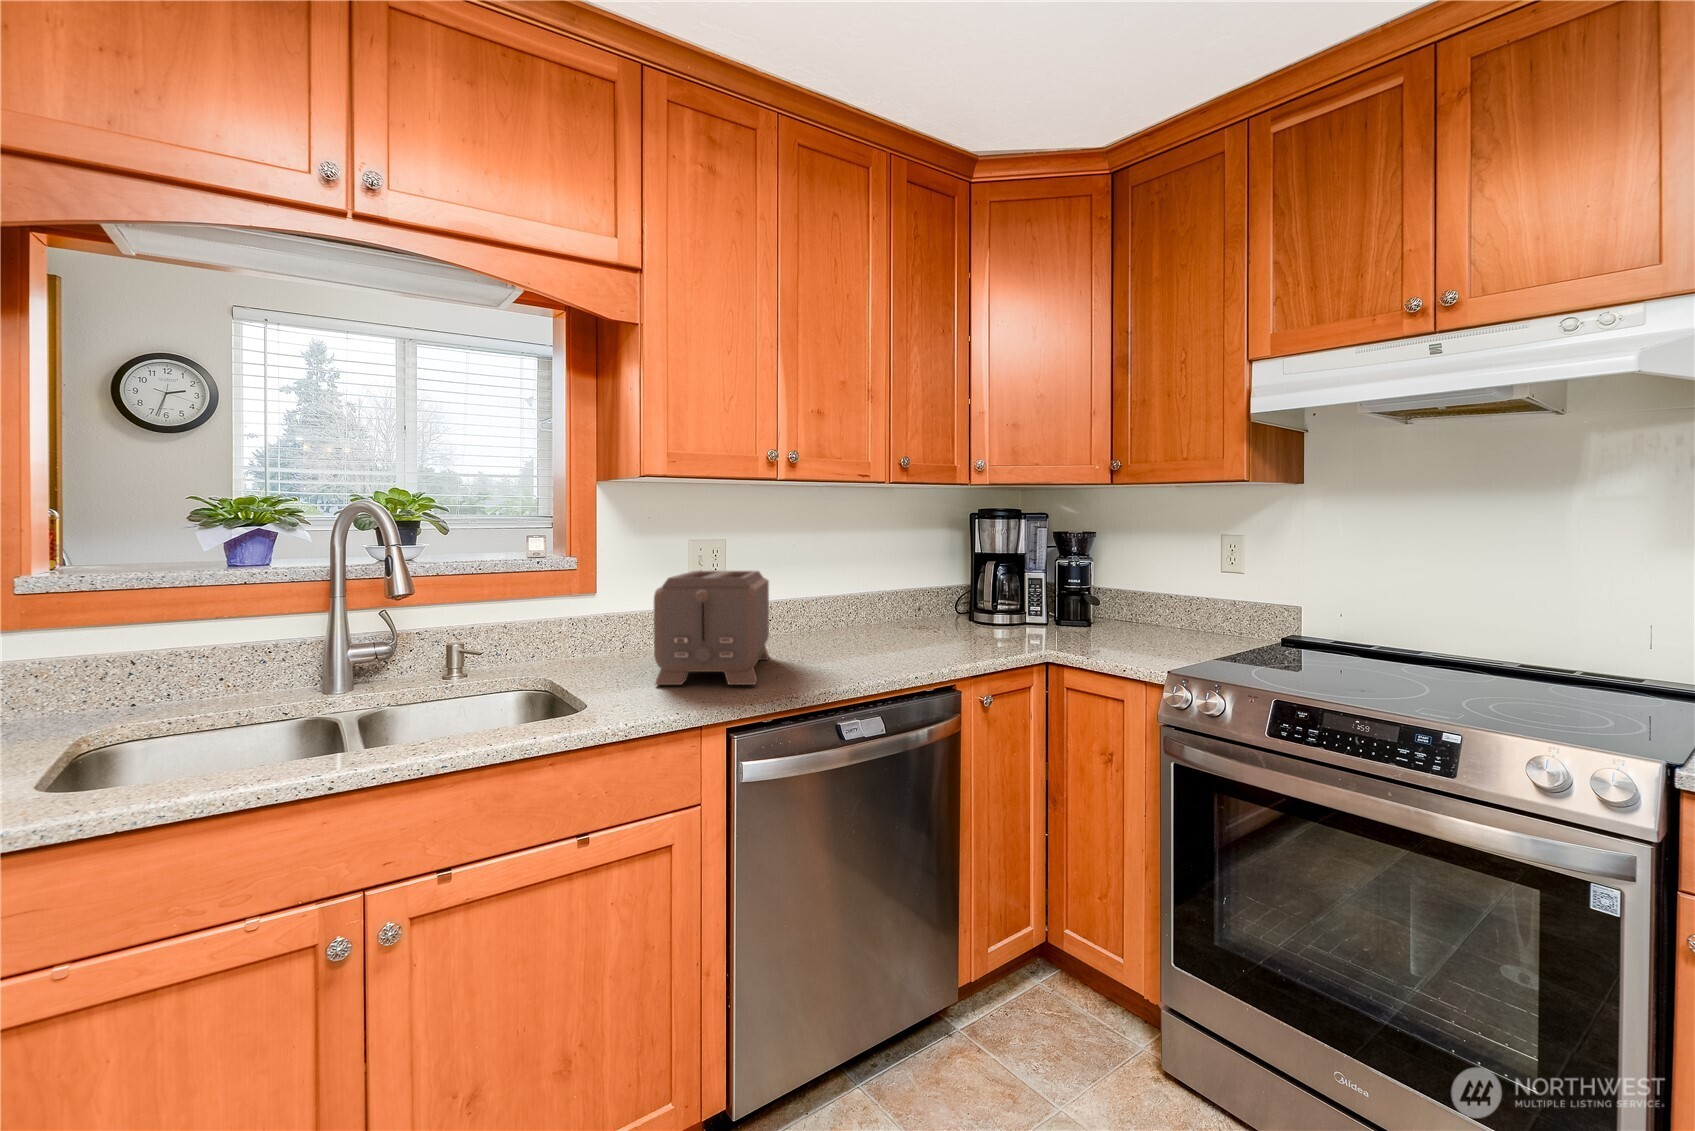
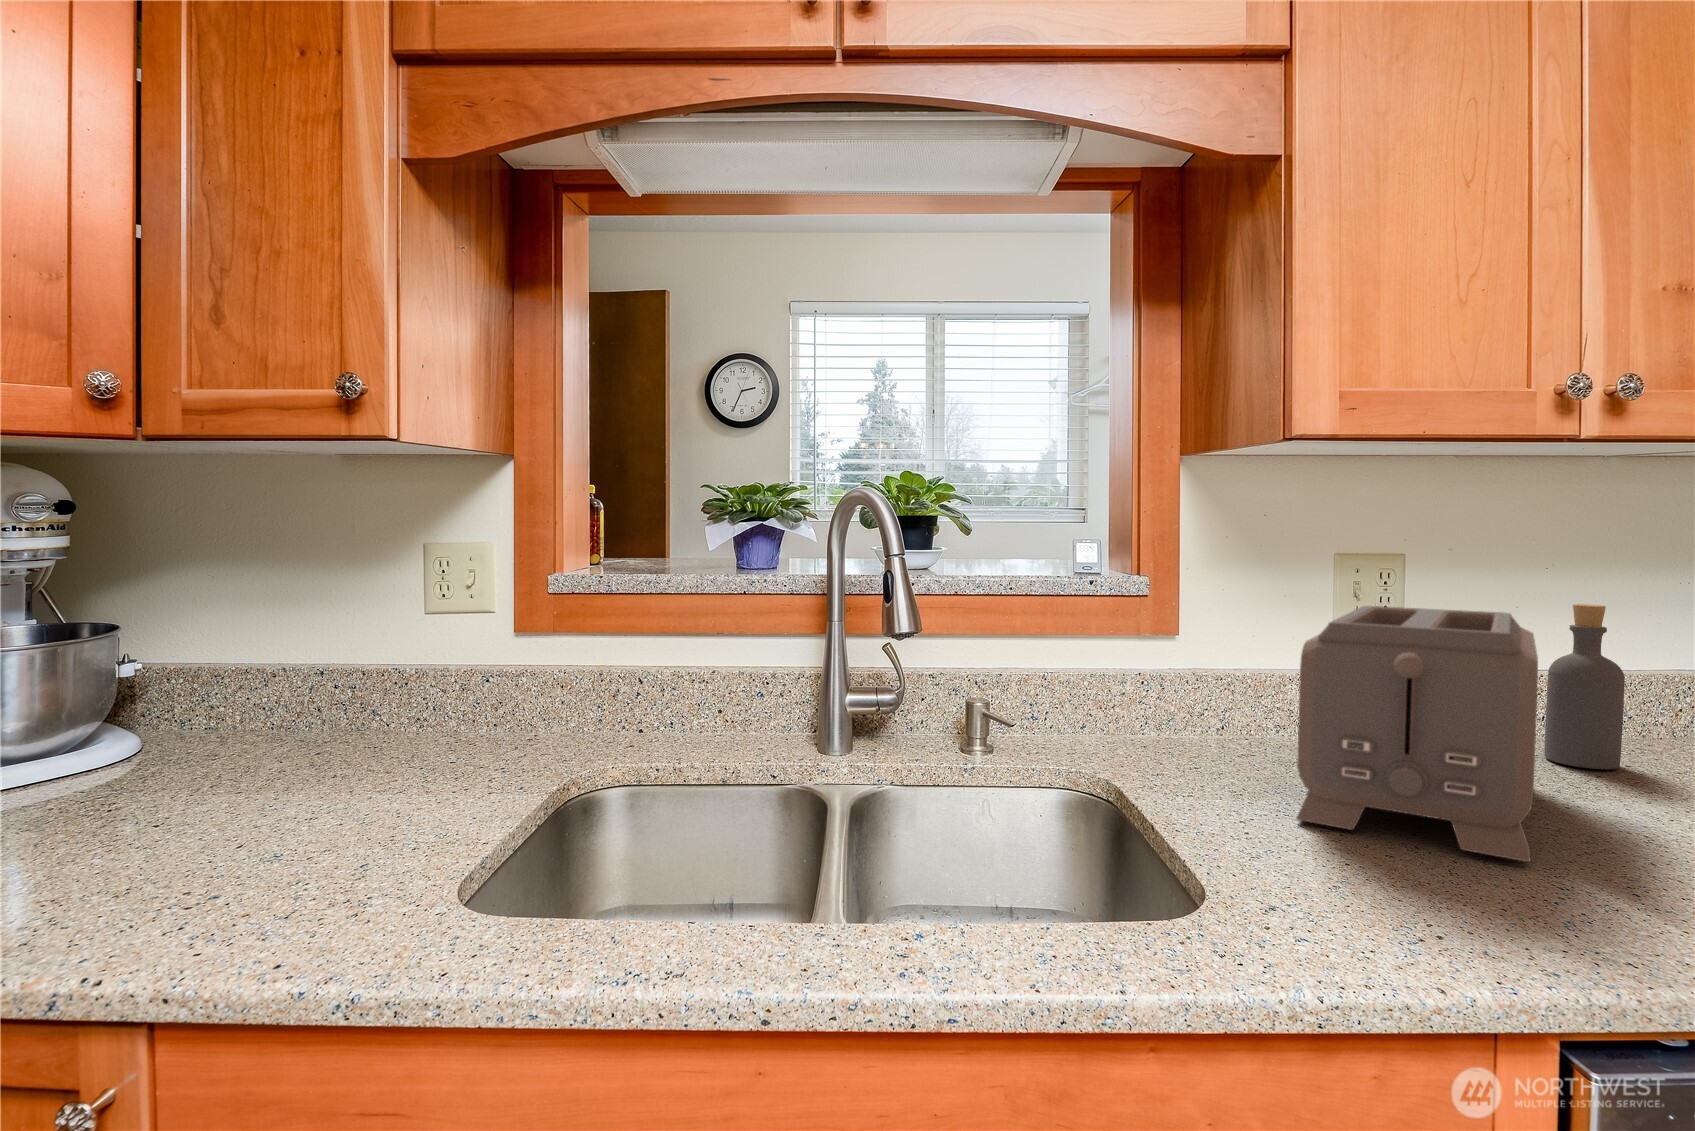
bottle: none [783,566,812,647] -> present [1544,604,1625,769]

